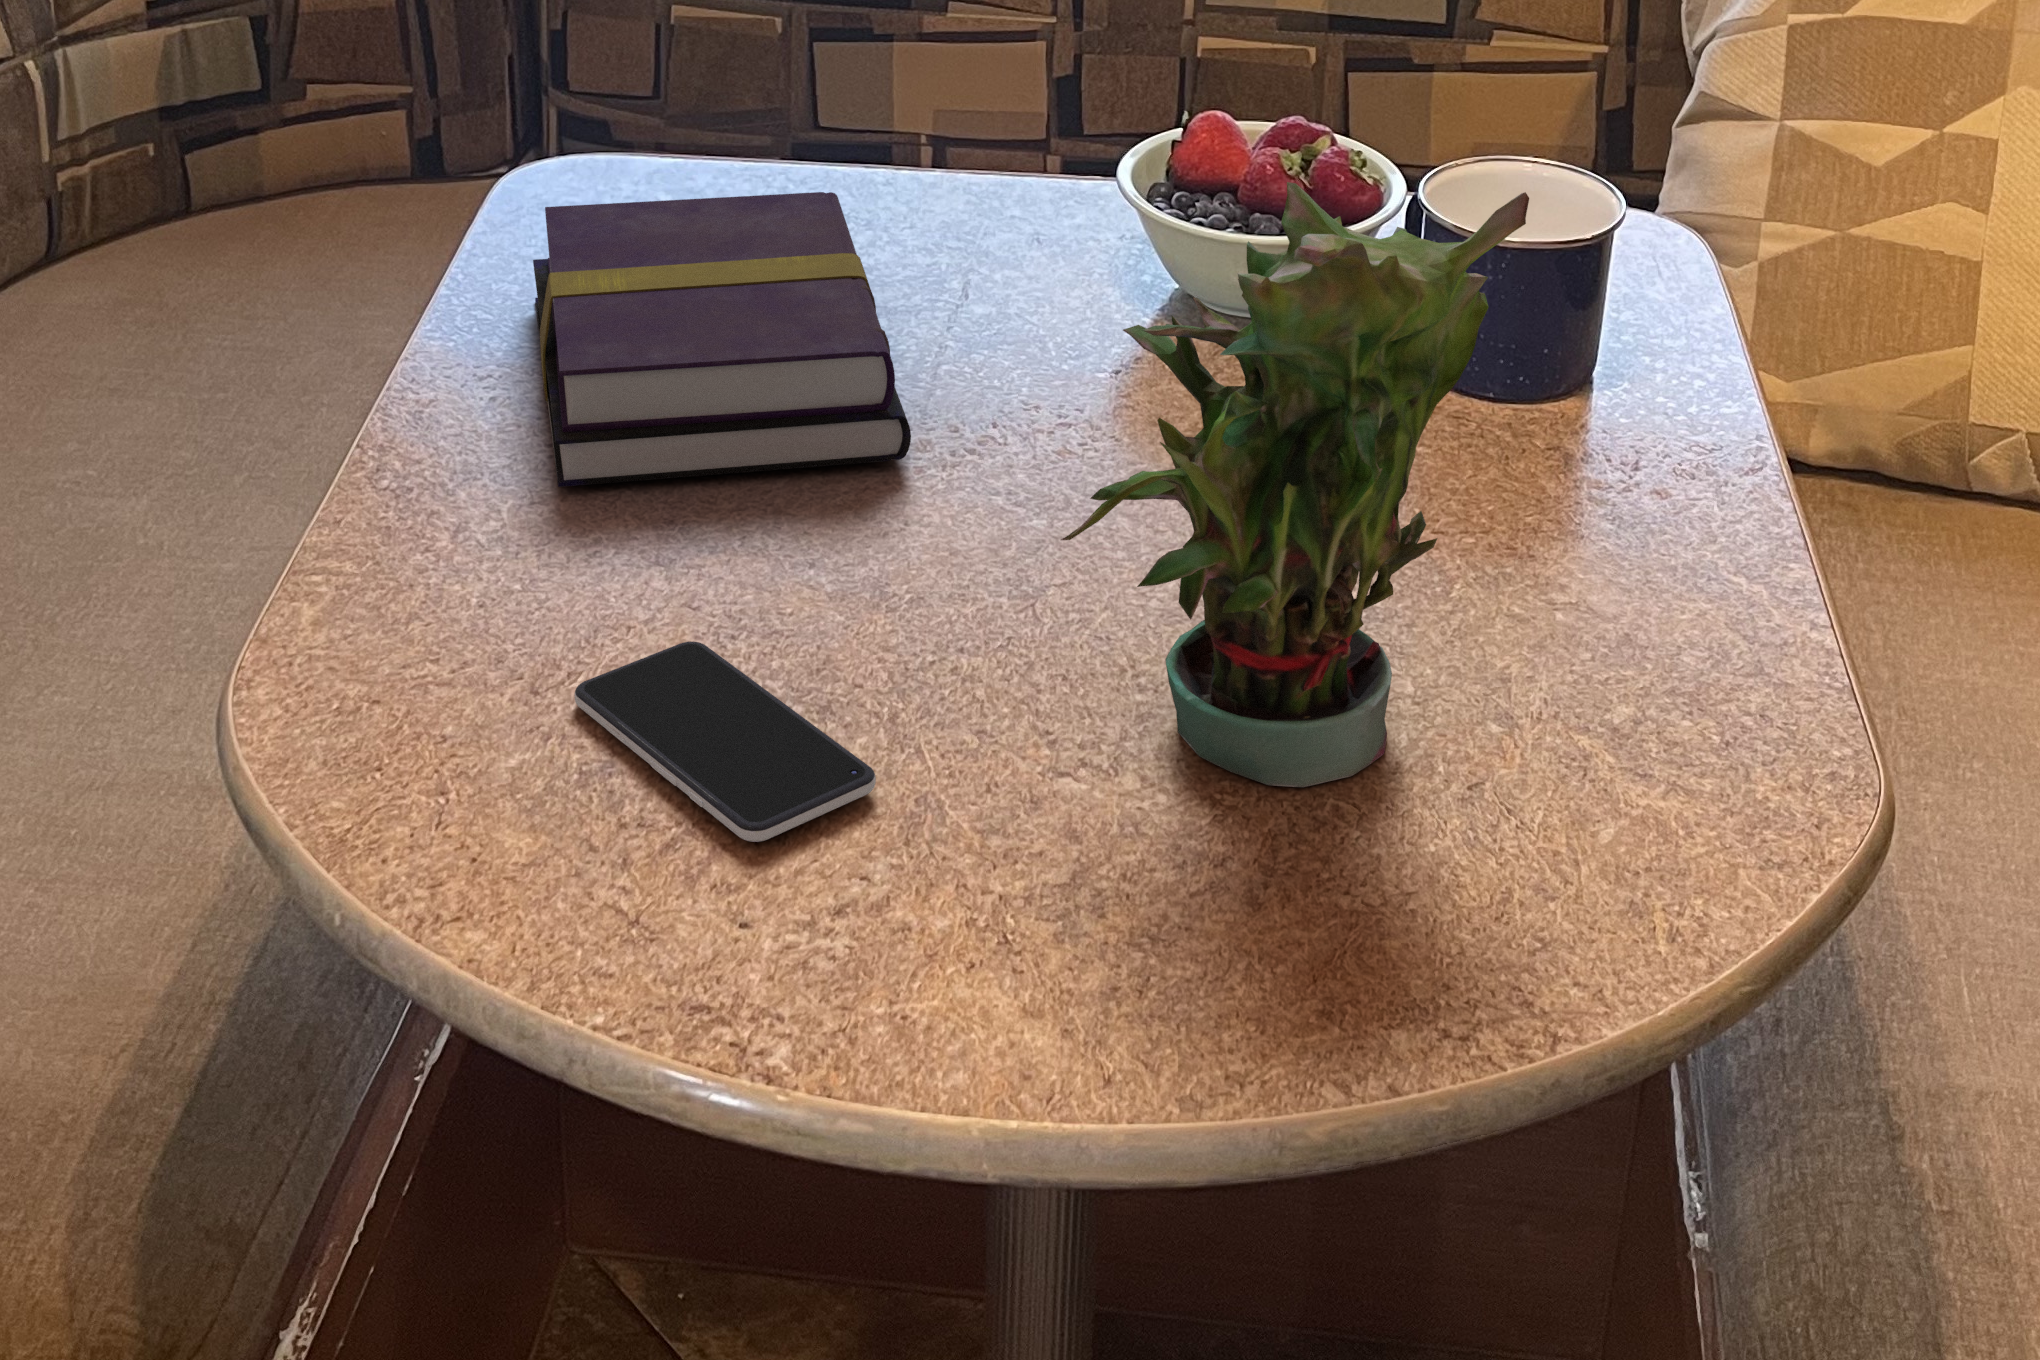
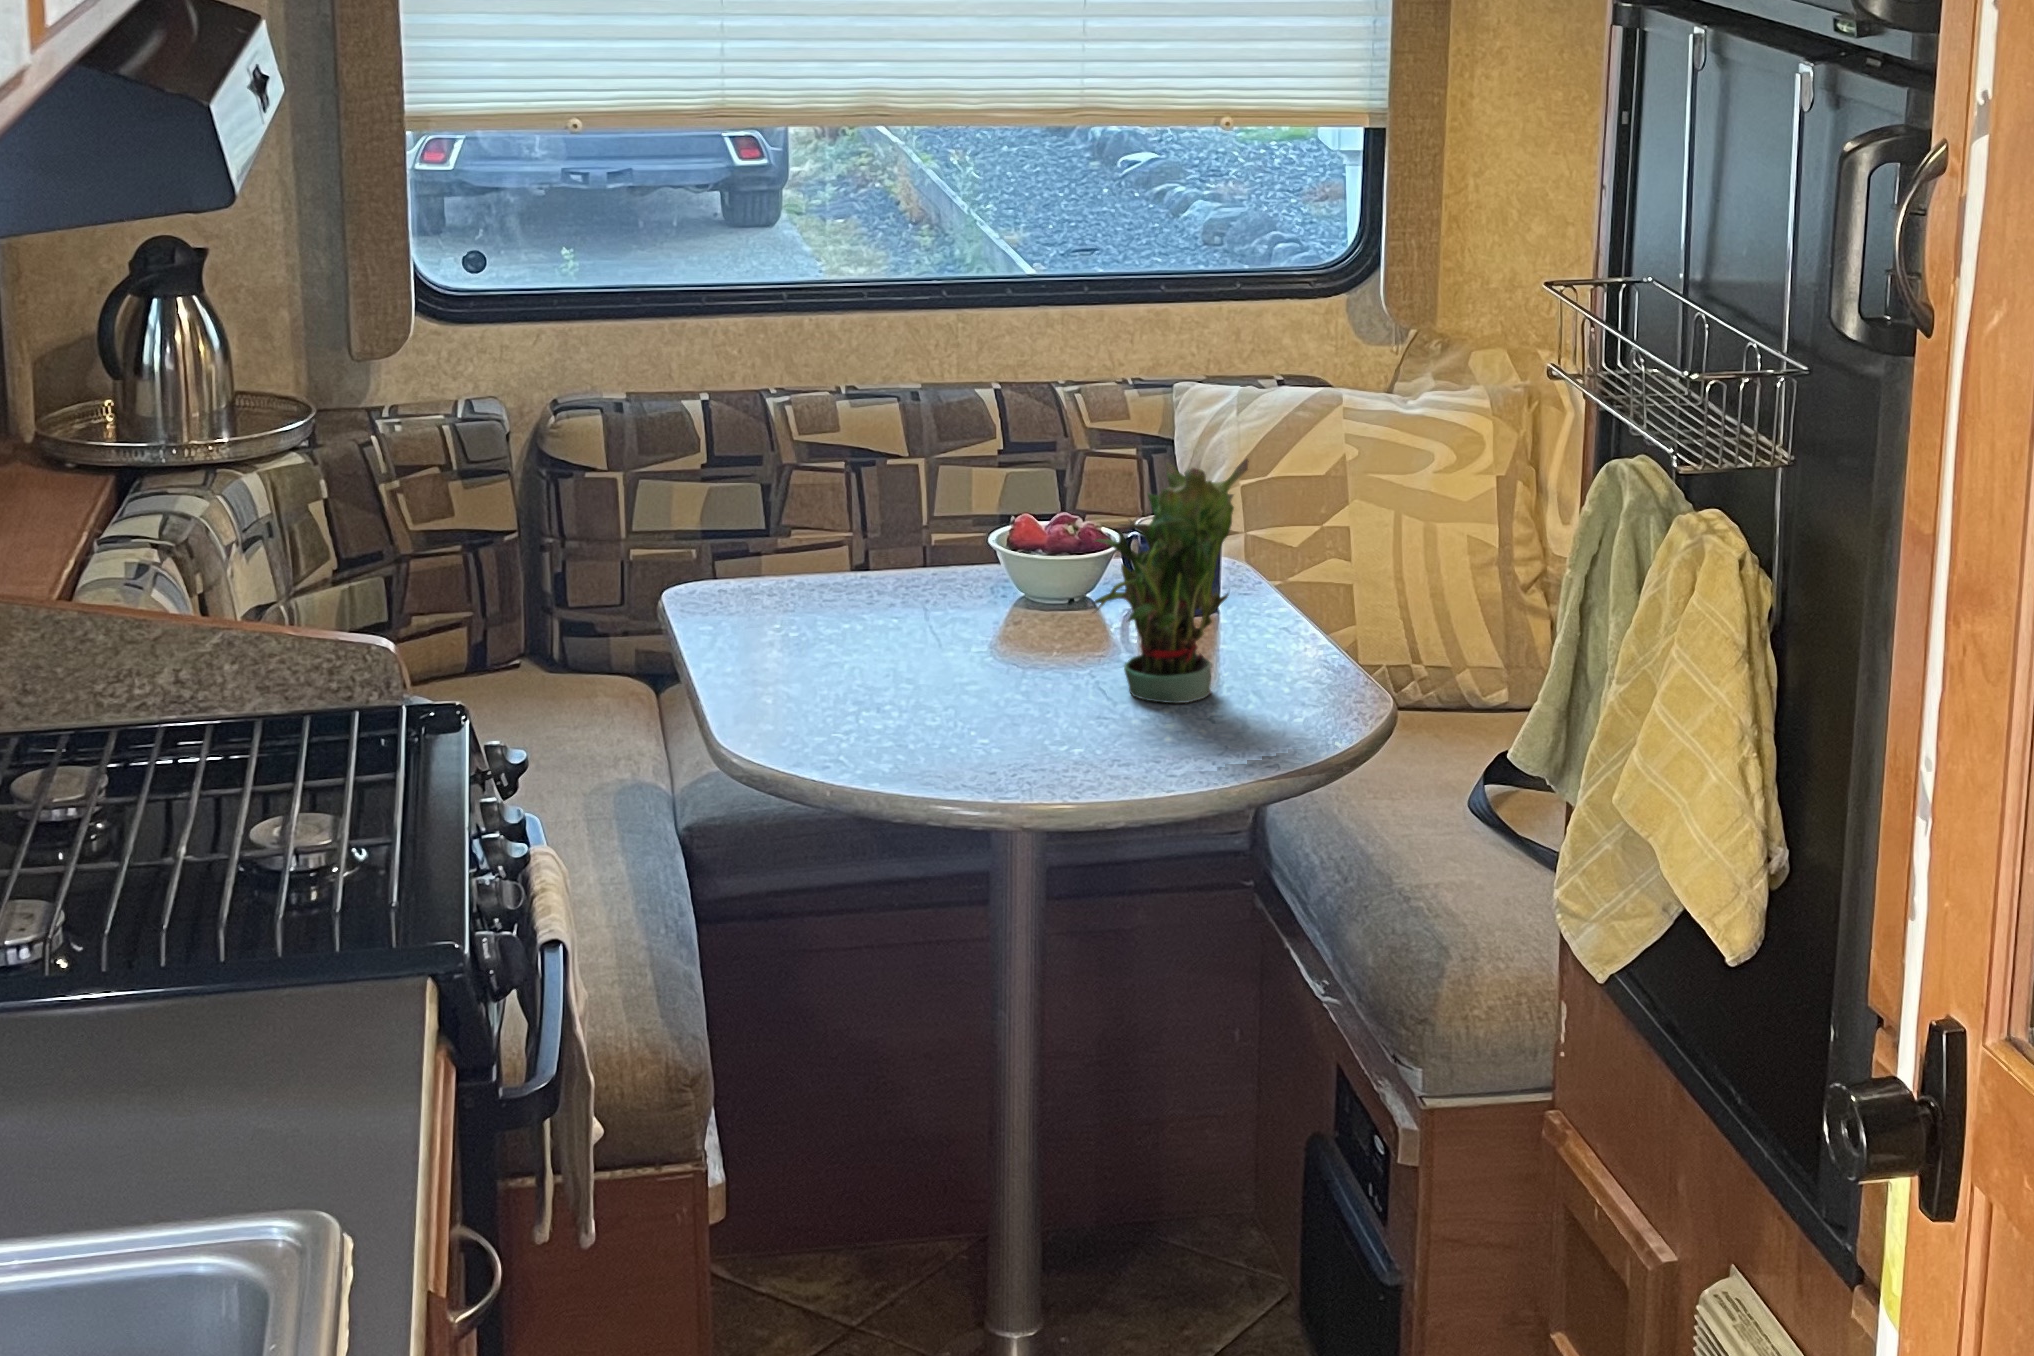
book: present [533,192,911,487] -> none [751,557,968,664]
smartphone: present [574,641,876,842] -> none [899,692,1035,732]

